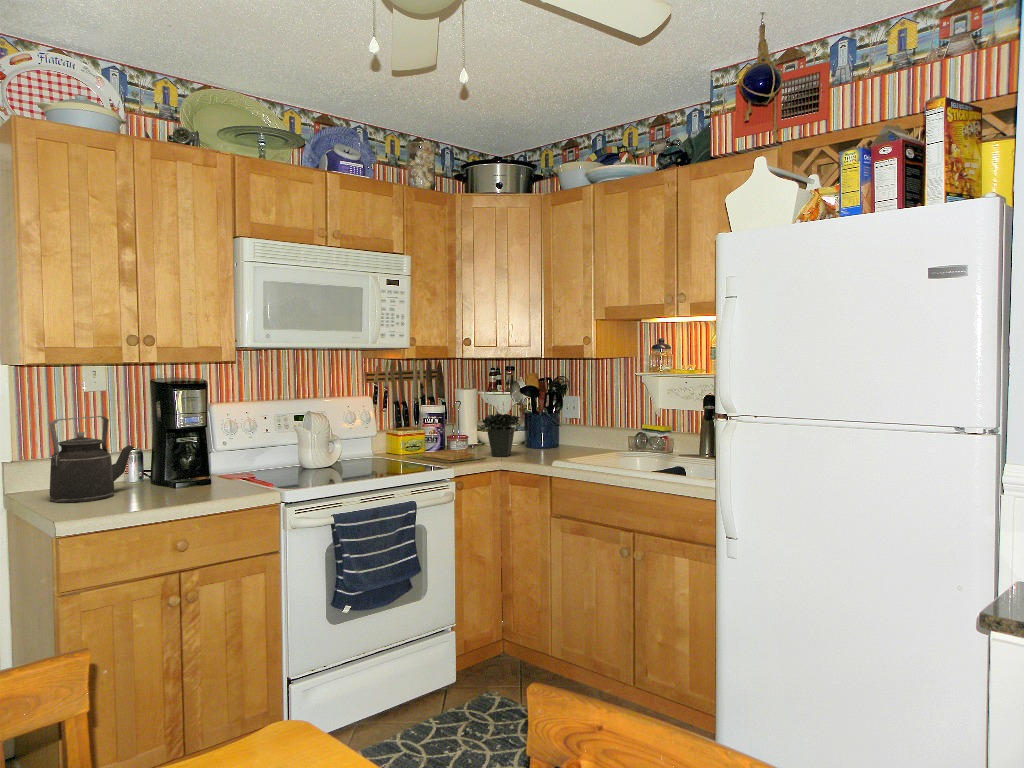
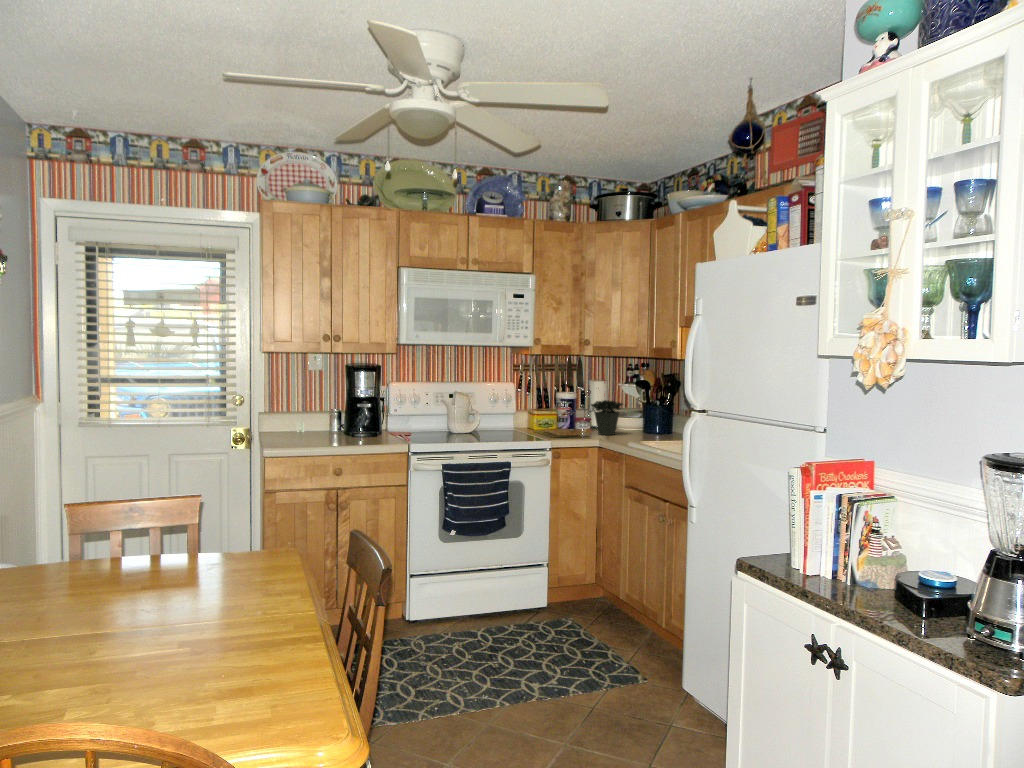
kettle: present [50,416,134,502] -> none [276,387,330,441]

